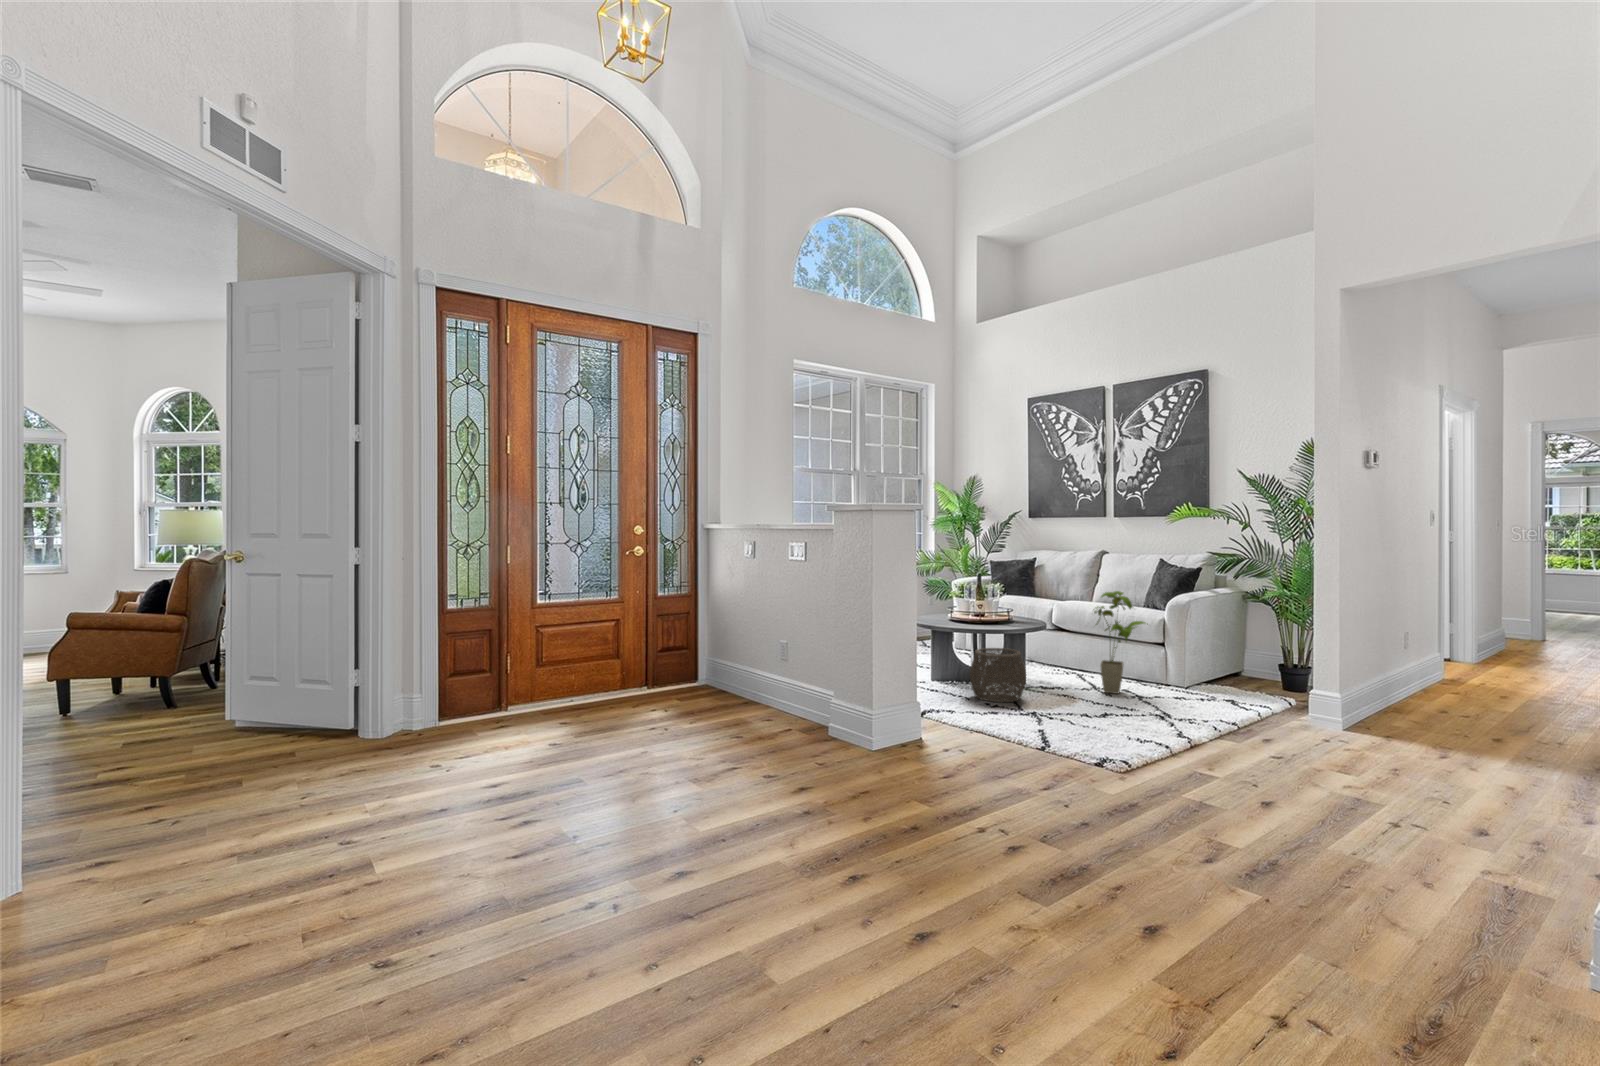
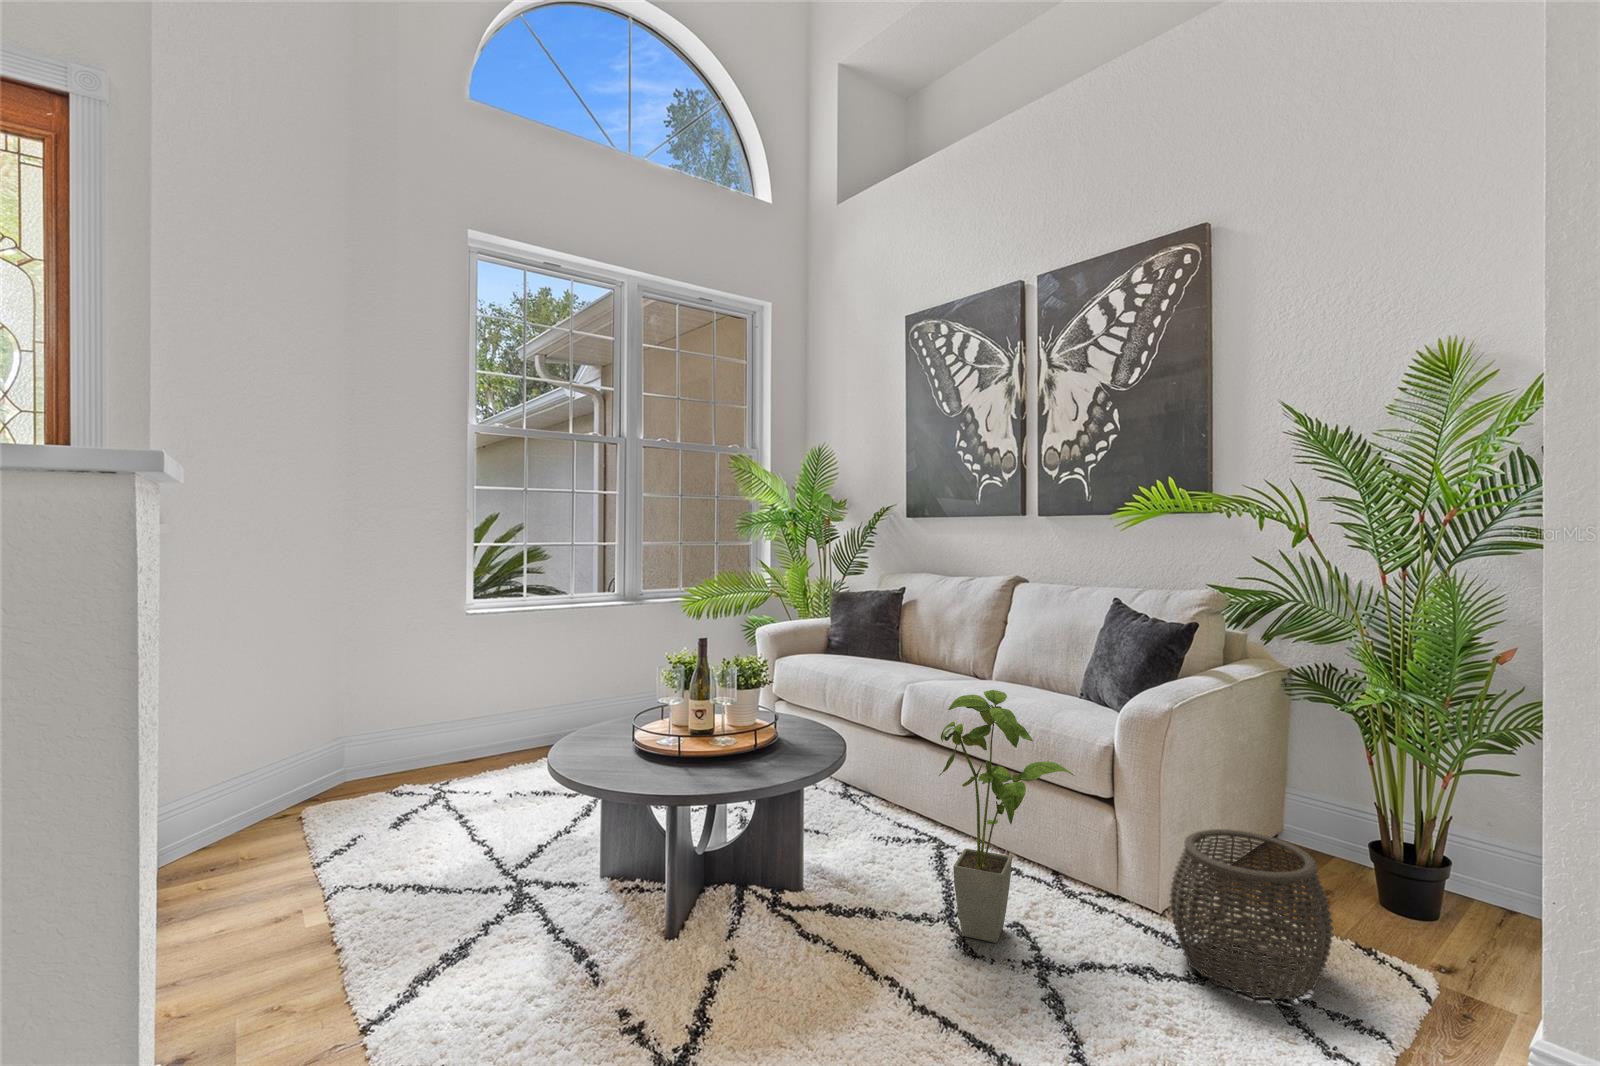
woven basket: present [970,648,1026,703] -> present [1170,829,1333,1001]

